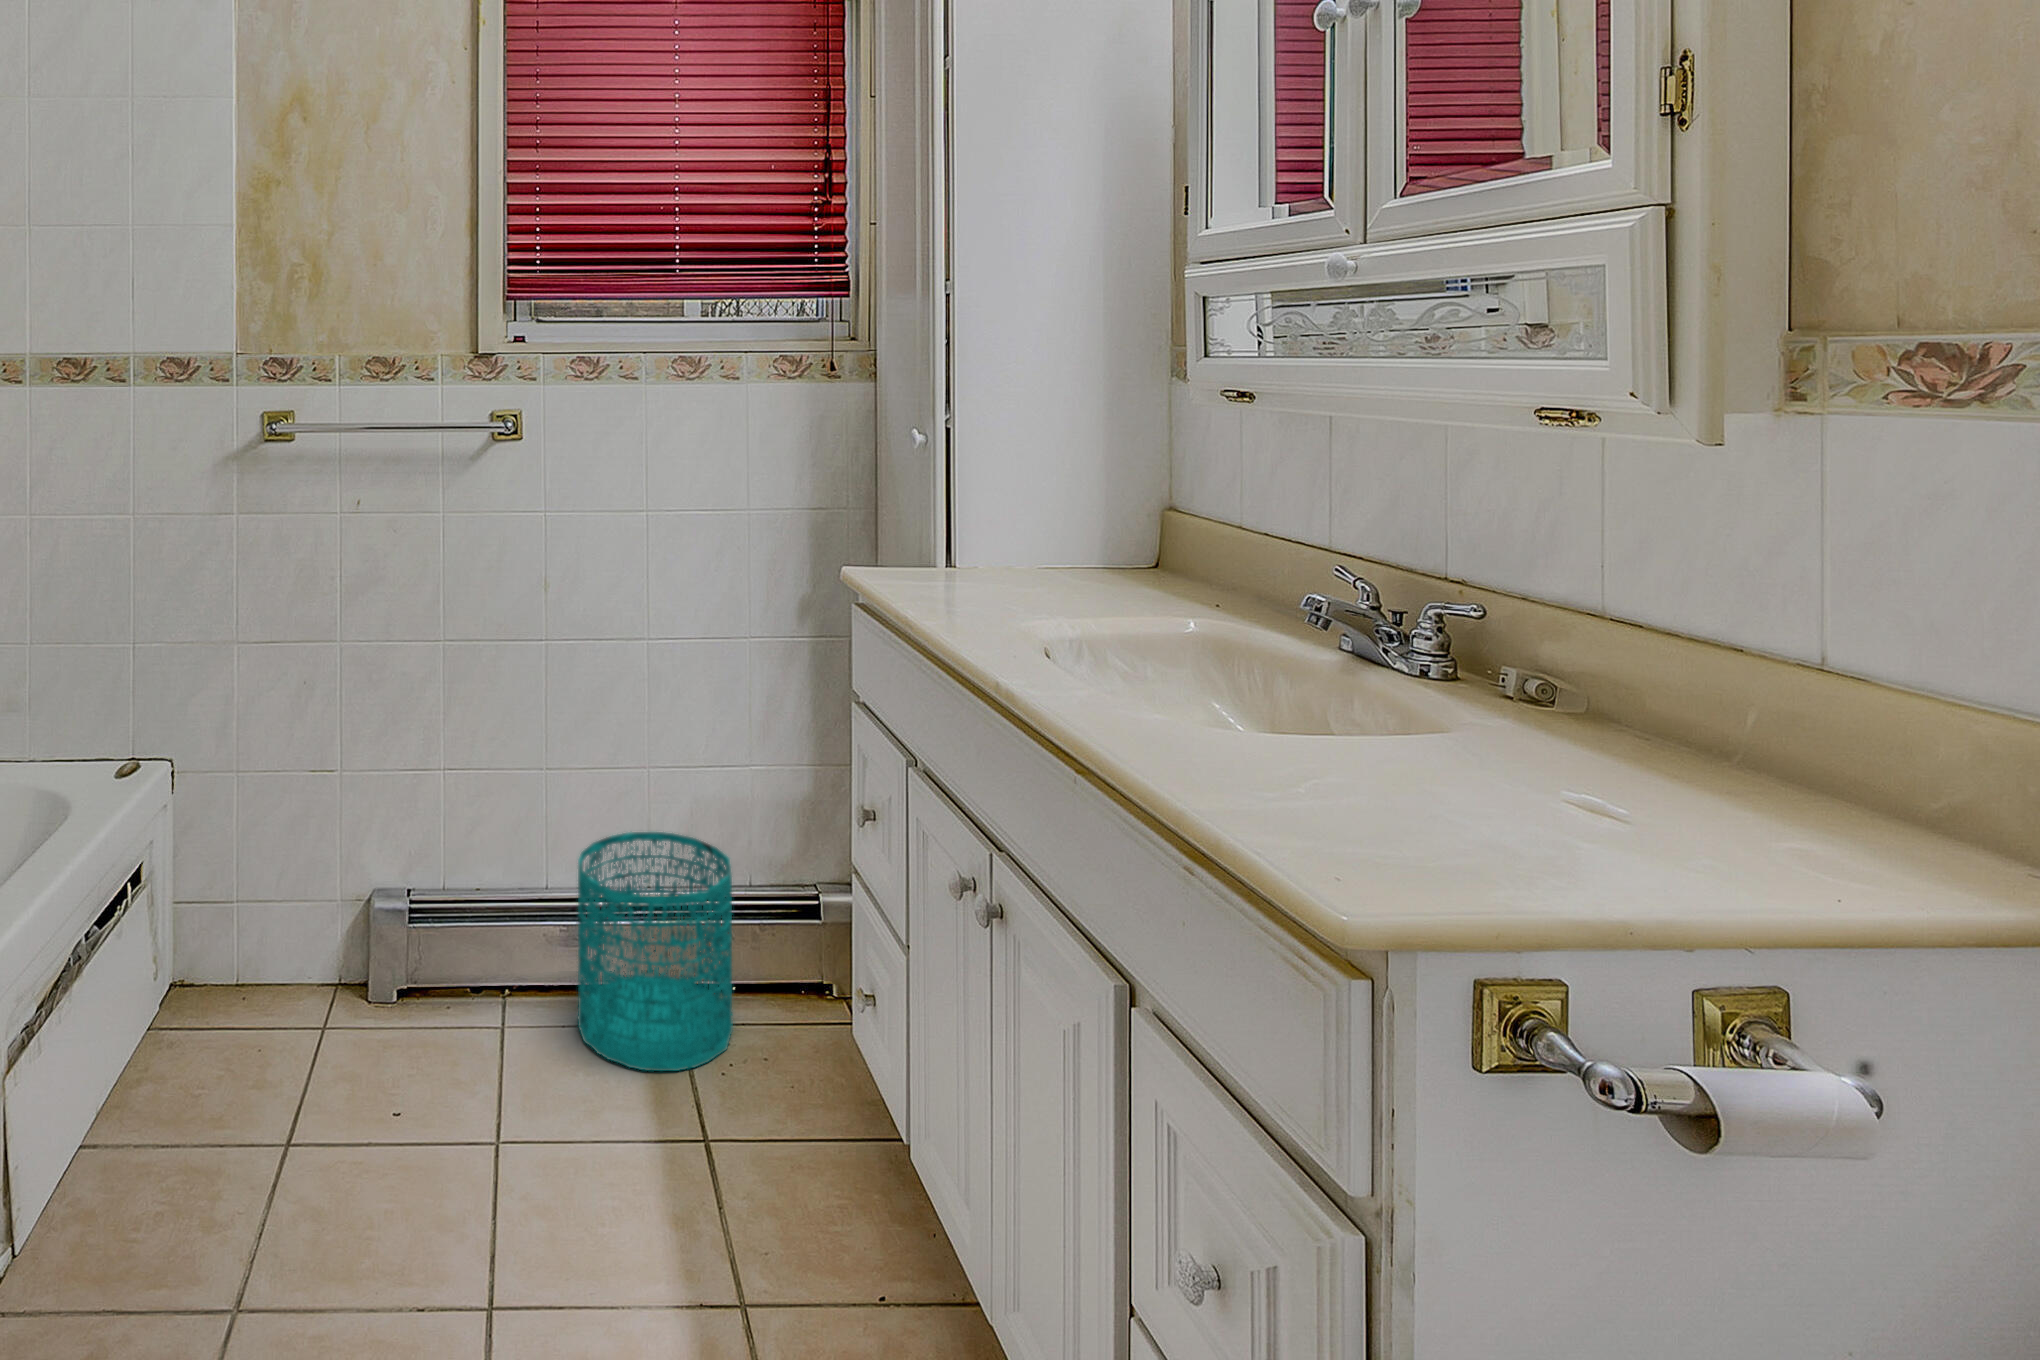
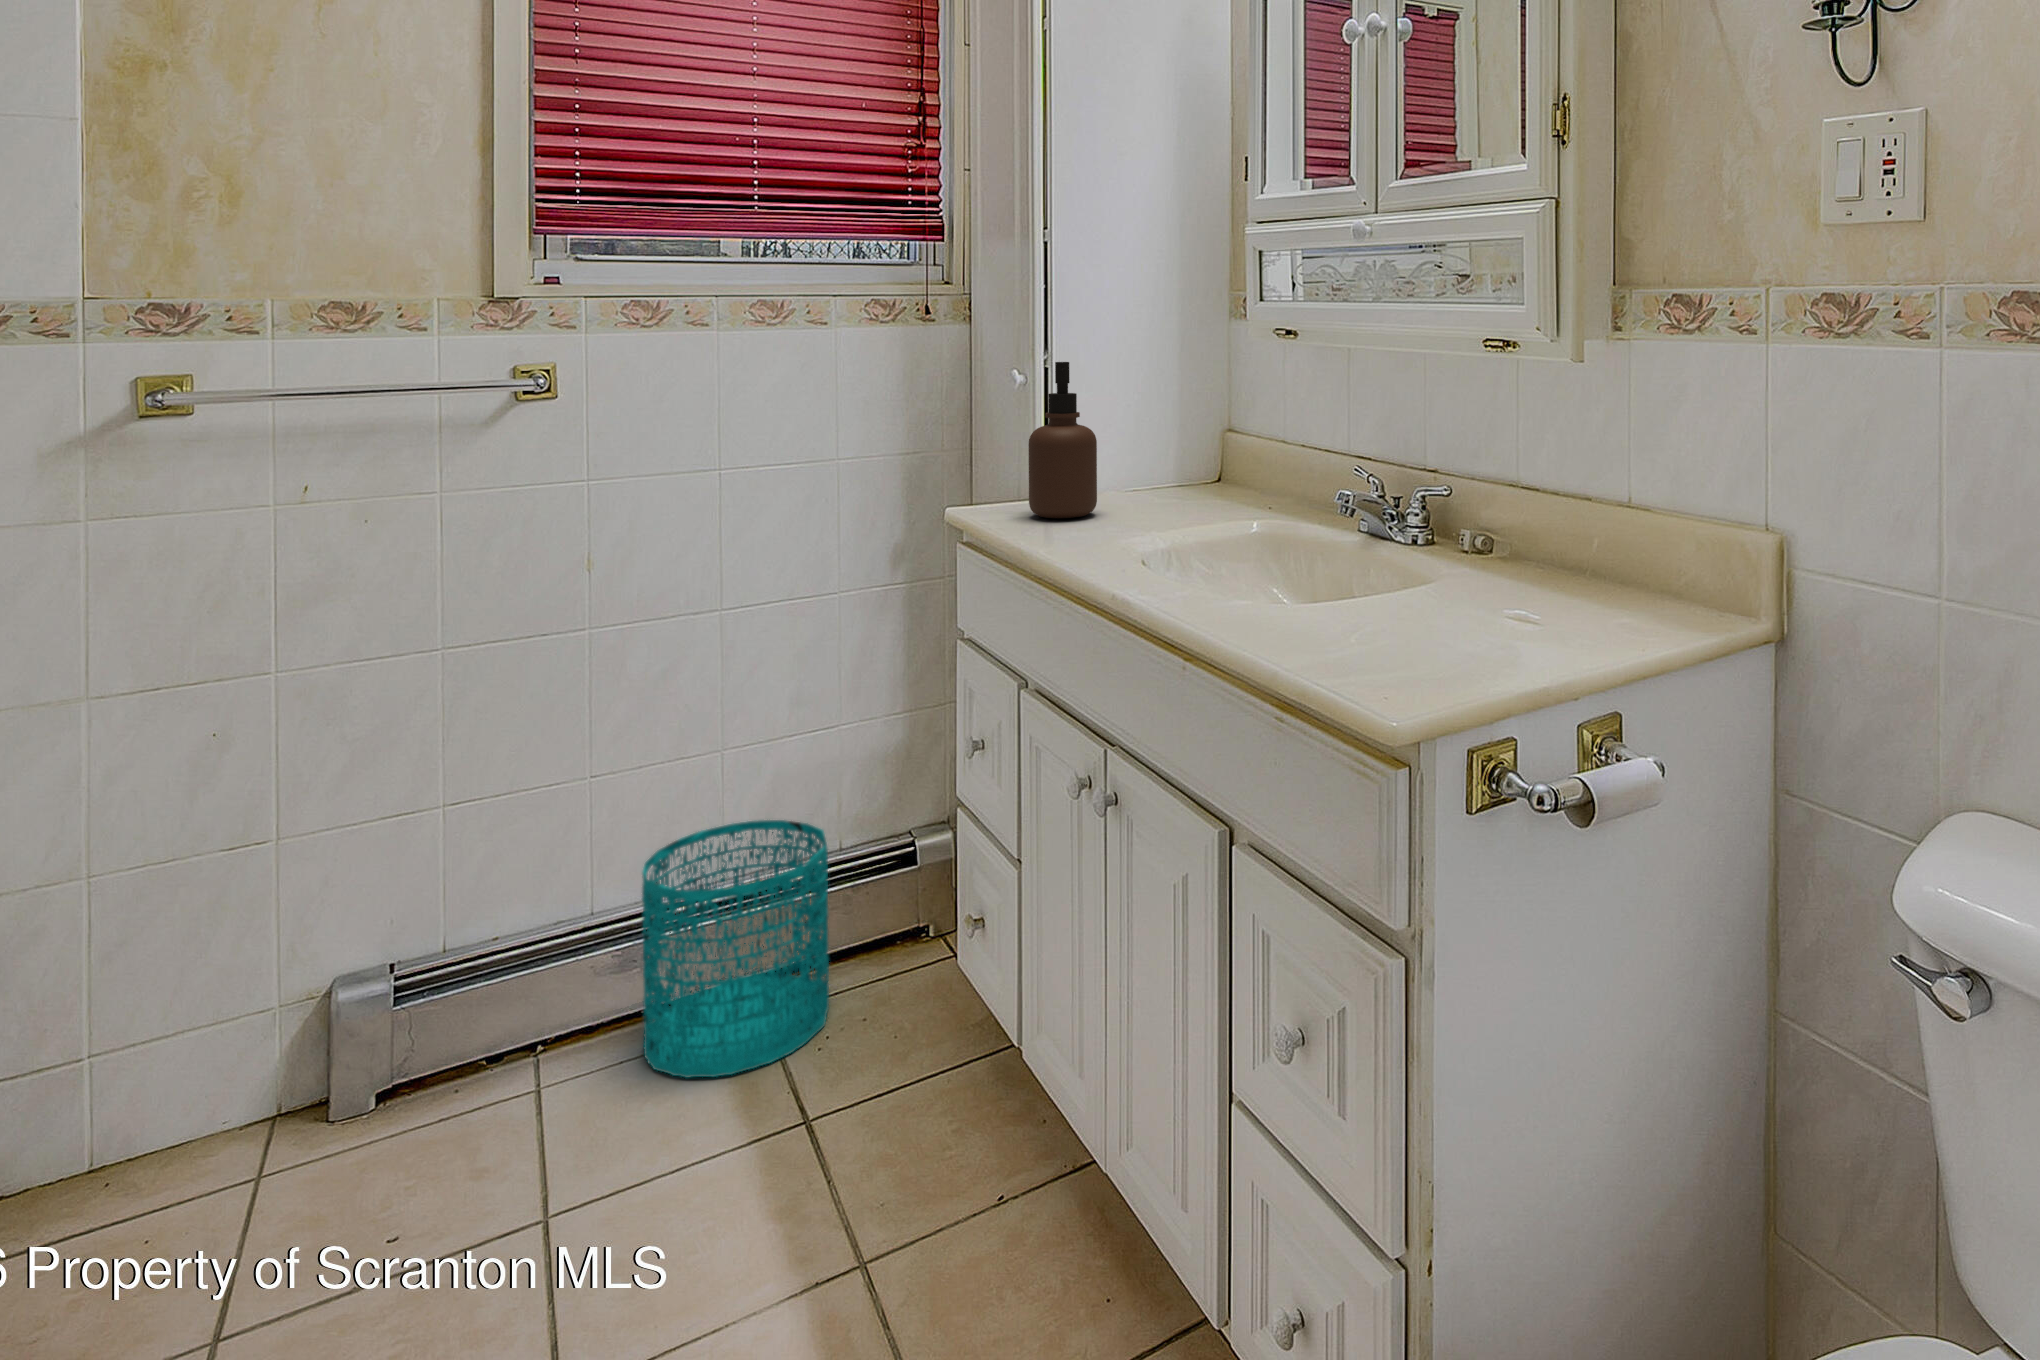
soap dispenser: none [920,419,996,587] -> present [1028,362,1097,518]

